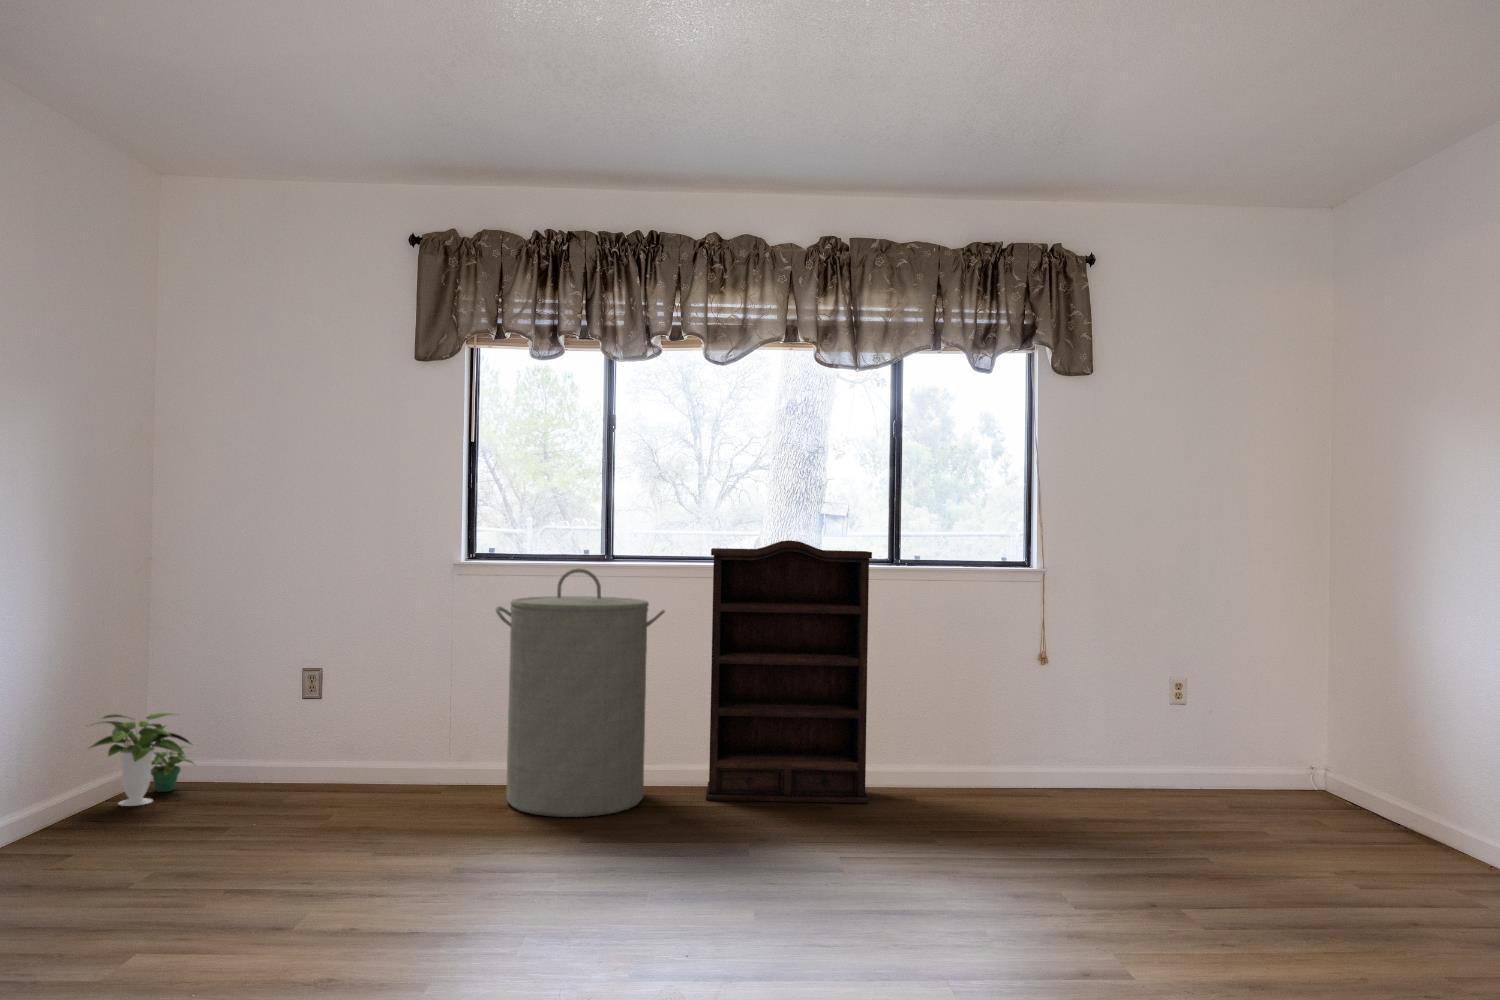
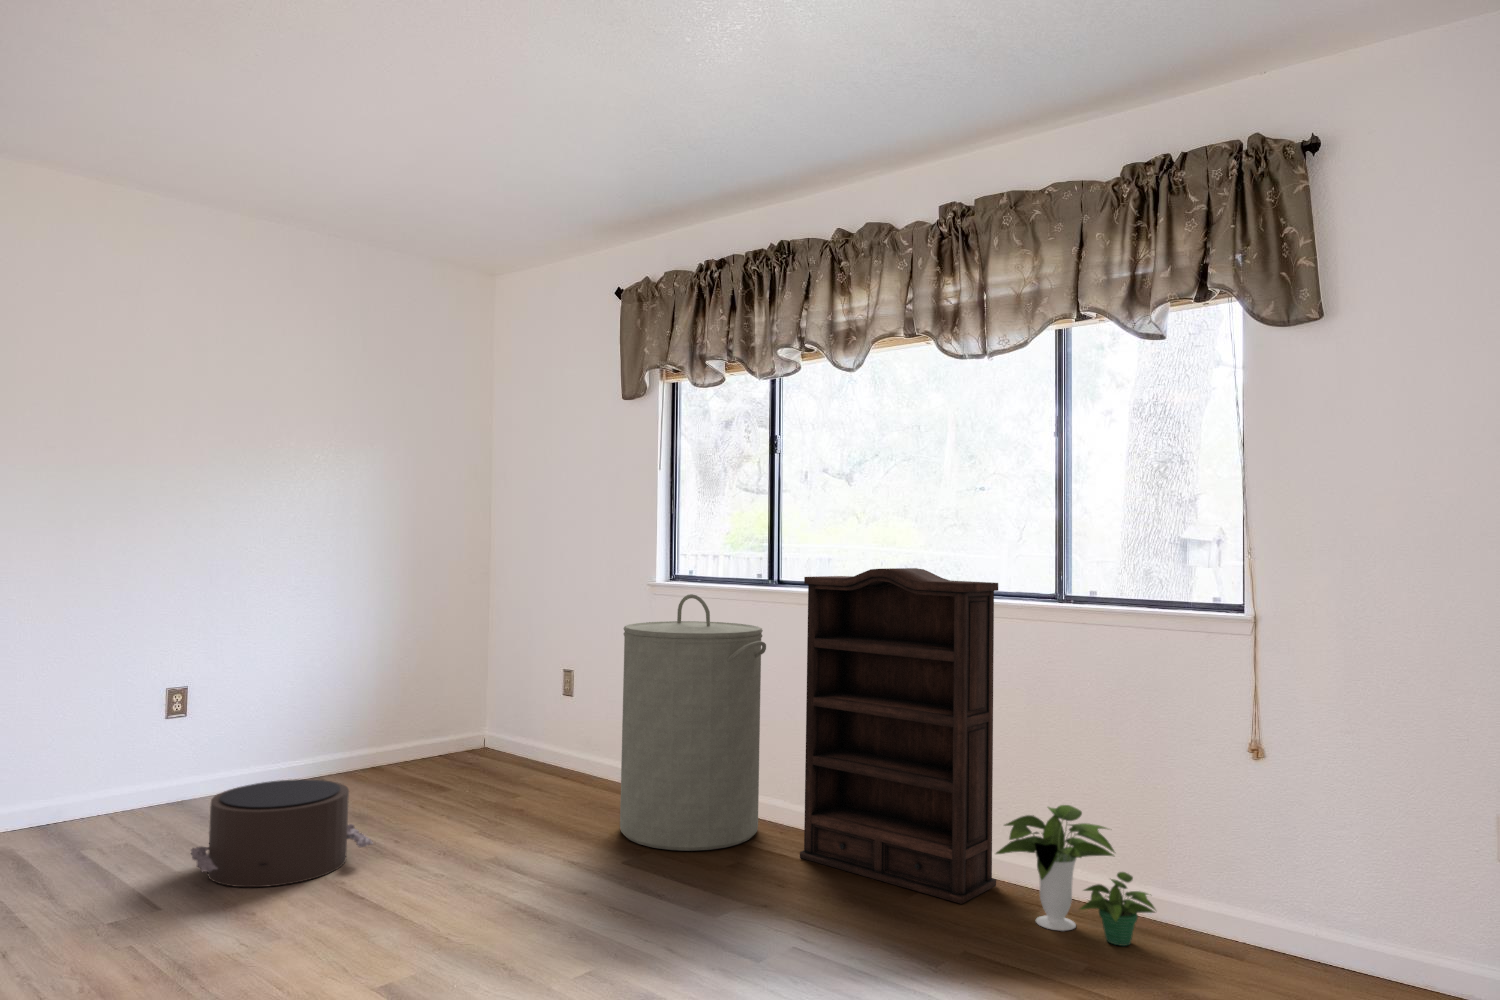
potted plant: present [90,713,194,806] -> present [996,805,1155,946]
pouf: none [153,804,355,938] -> present [191,779,373,887]

